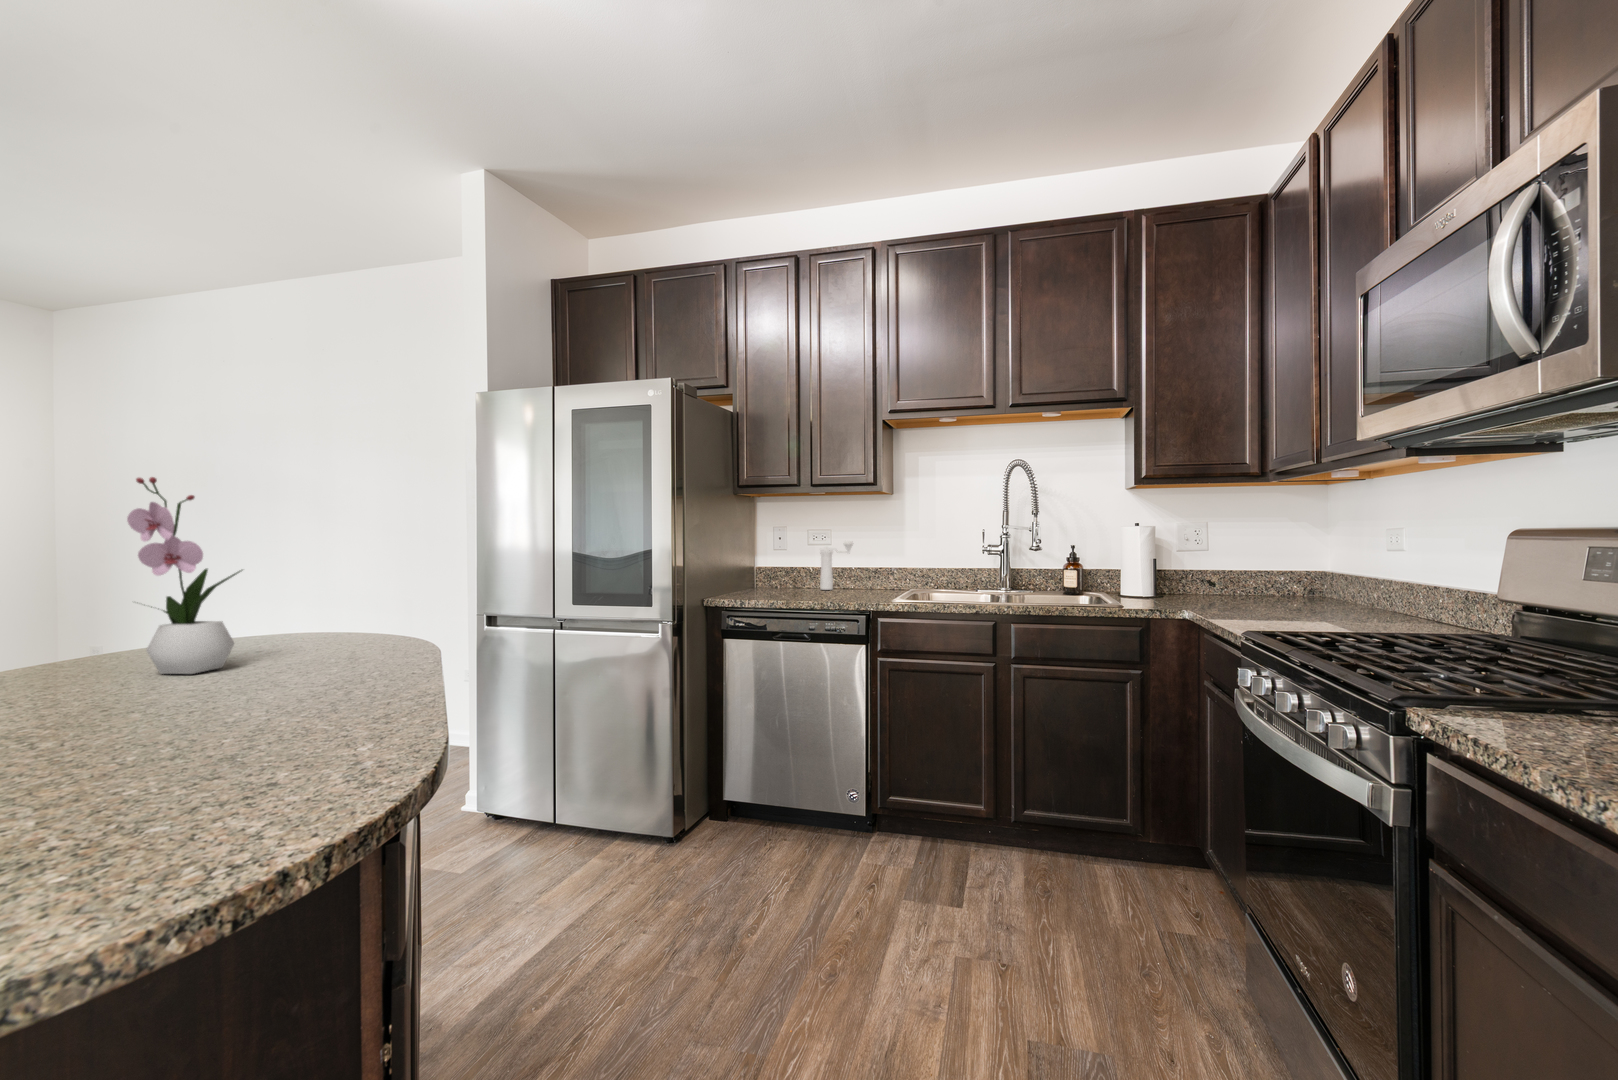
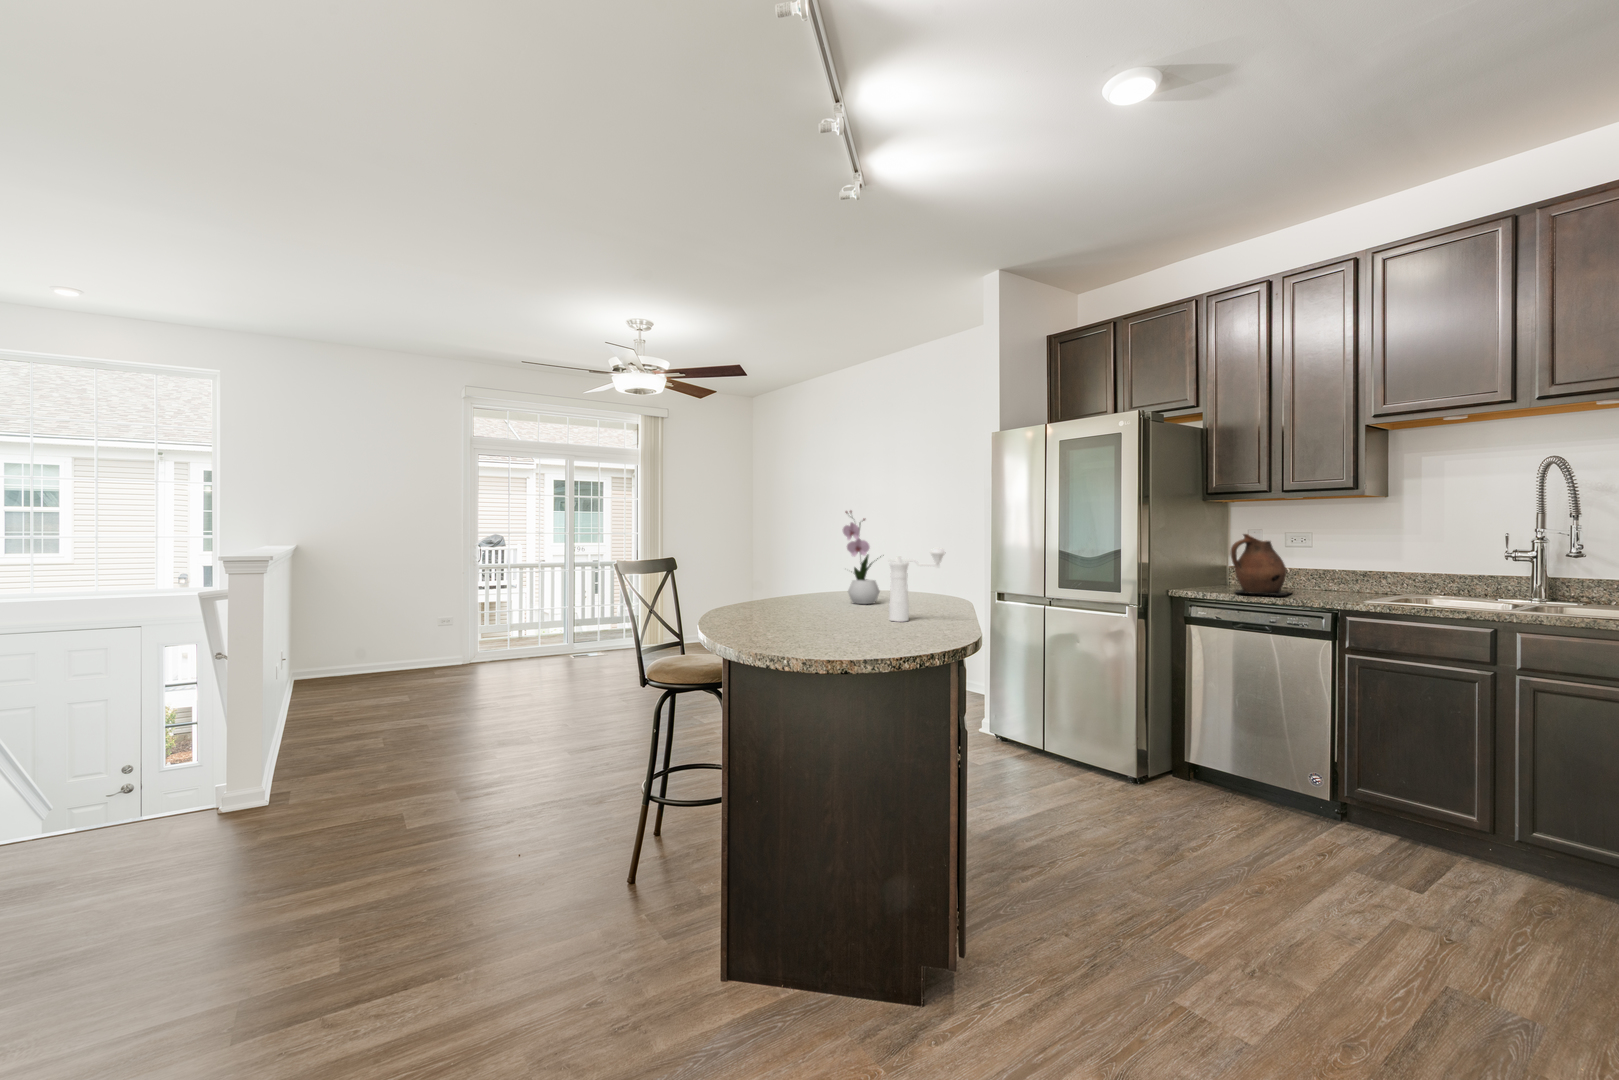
ceramic pitcher: none [768,530,823,600] -> present [1231,534,1289,596]
pepper mill: present [820,541,853,590] -> present [889,548,945,622]

